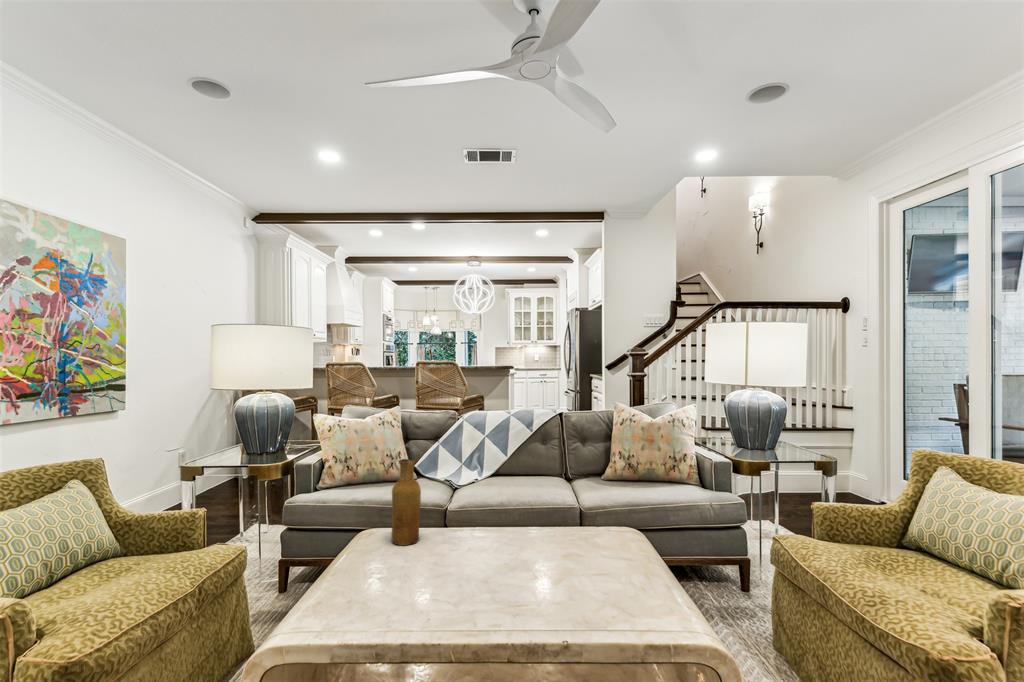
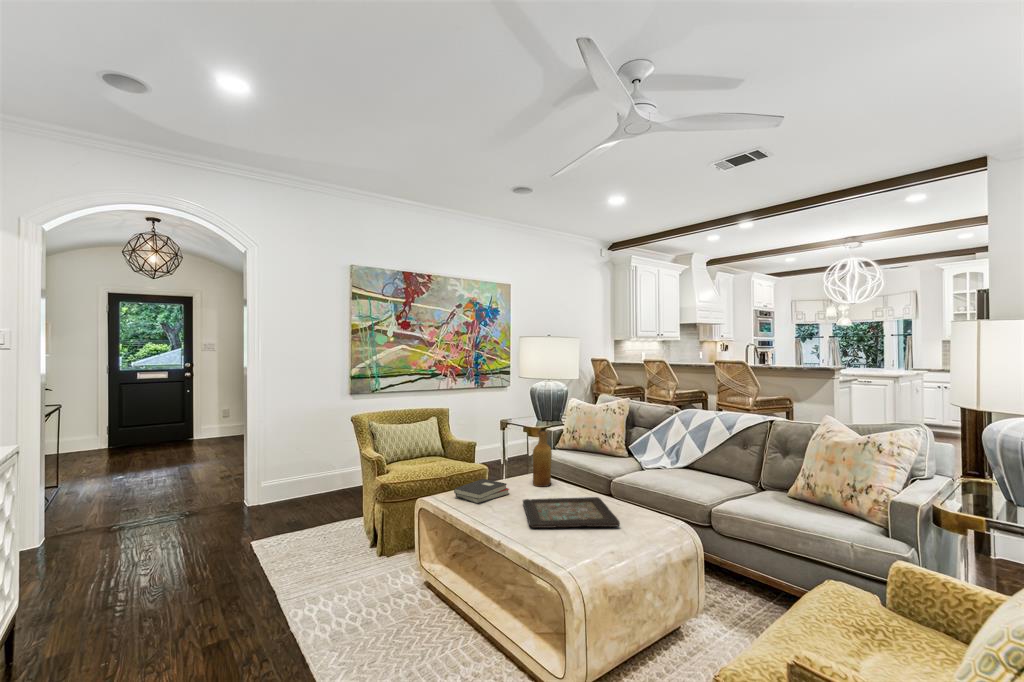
decorative tray: none [452,531,603,602] -> present [523,497,620,528]
hardback book: none [333,554,403,610] -> present [454,479,509,504]

